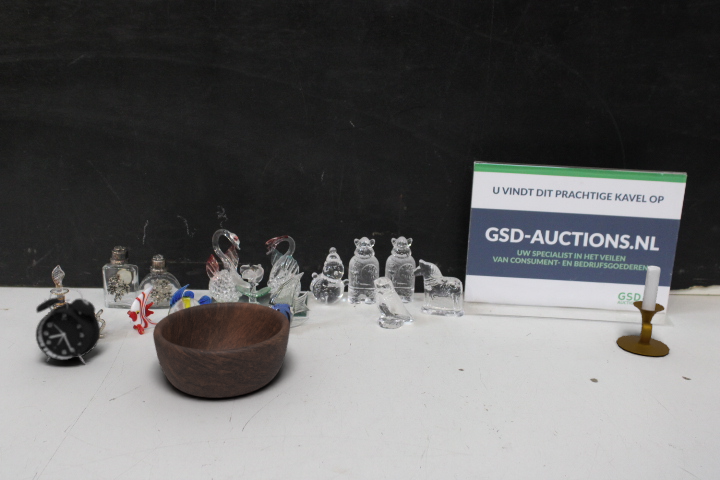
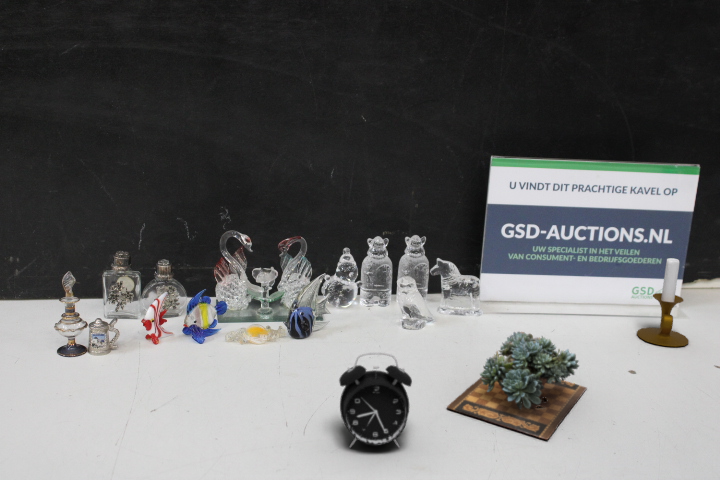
alarm clock: present [36,288,100,362] -> present [339,353,412,447]
wooden bowl: present [153,302,290,398] -> none [189,307,327,404]
succulent plant: none [399,336,550,449] -> present [447,332,587,440]

